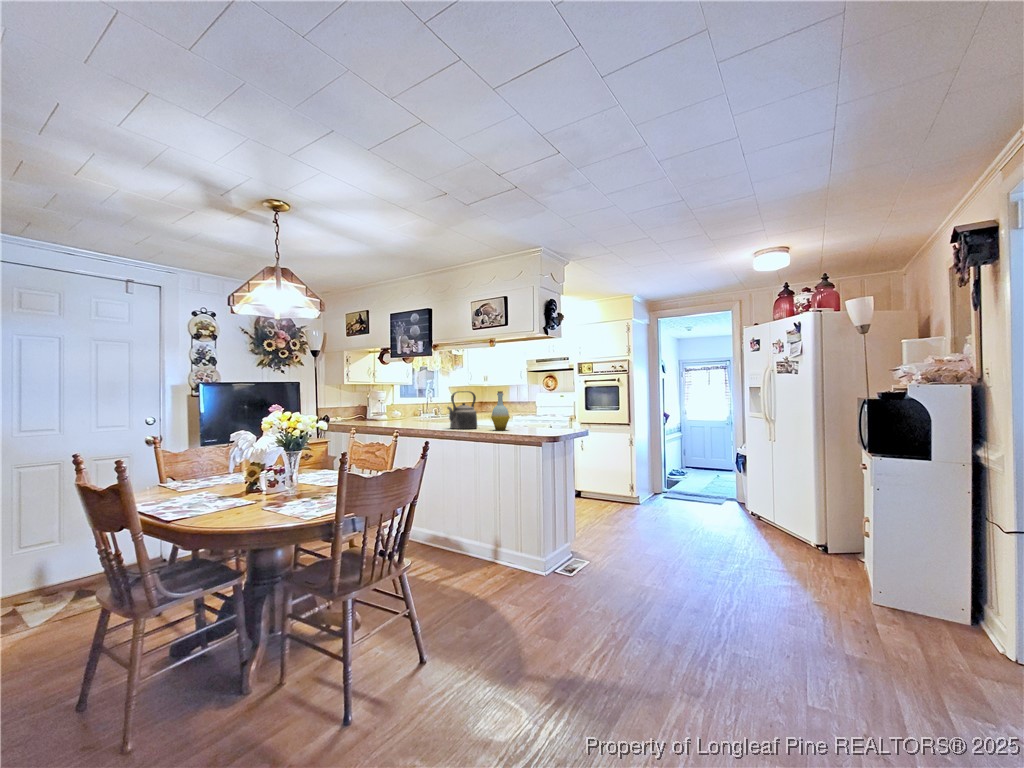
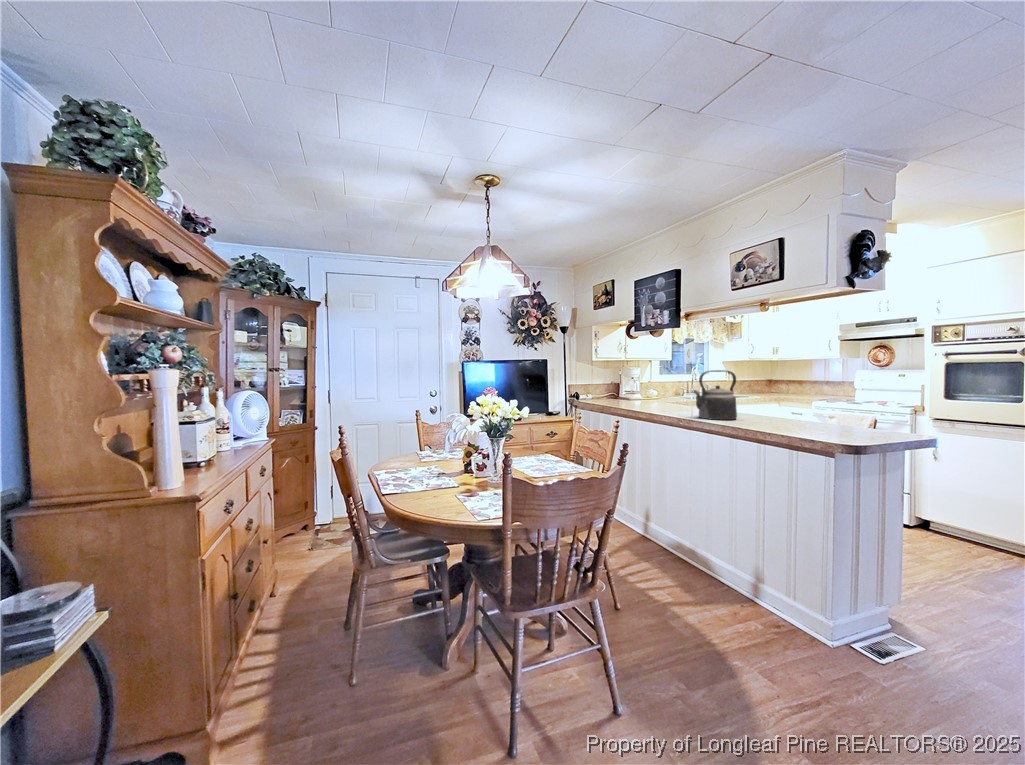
bottle: present [491,391,510,431] -> none [755,371,785,426]

